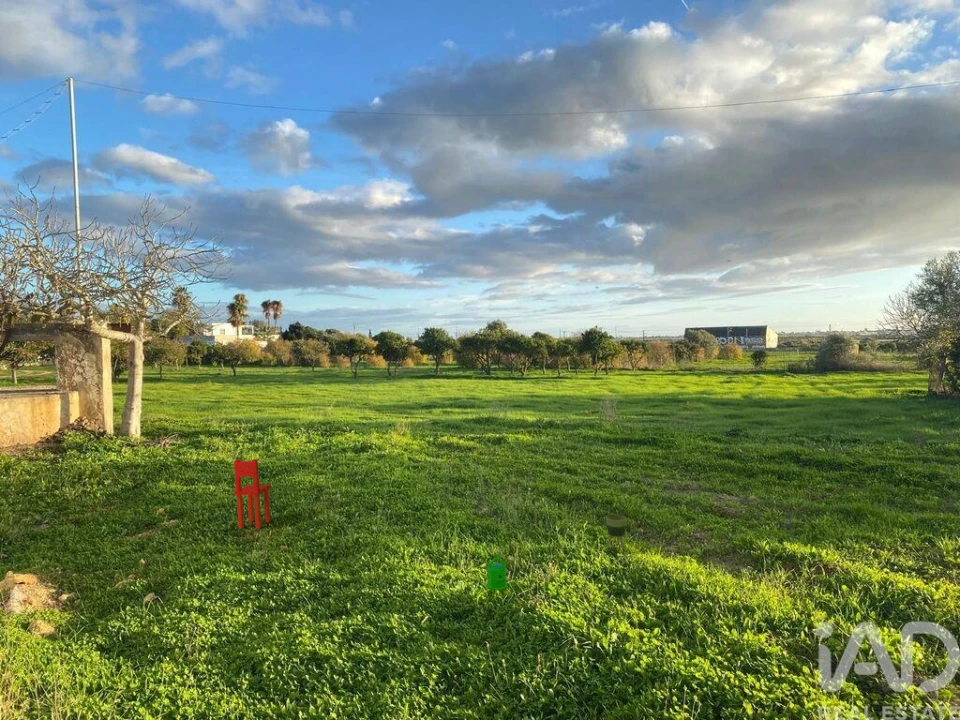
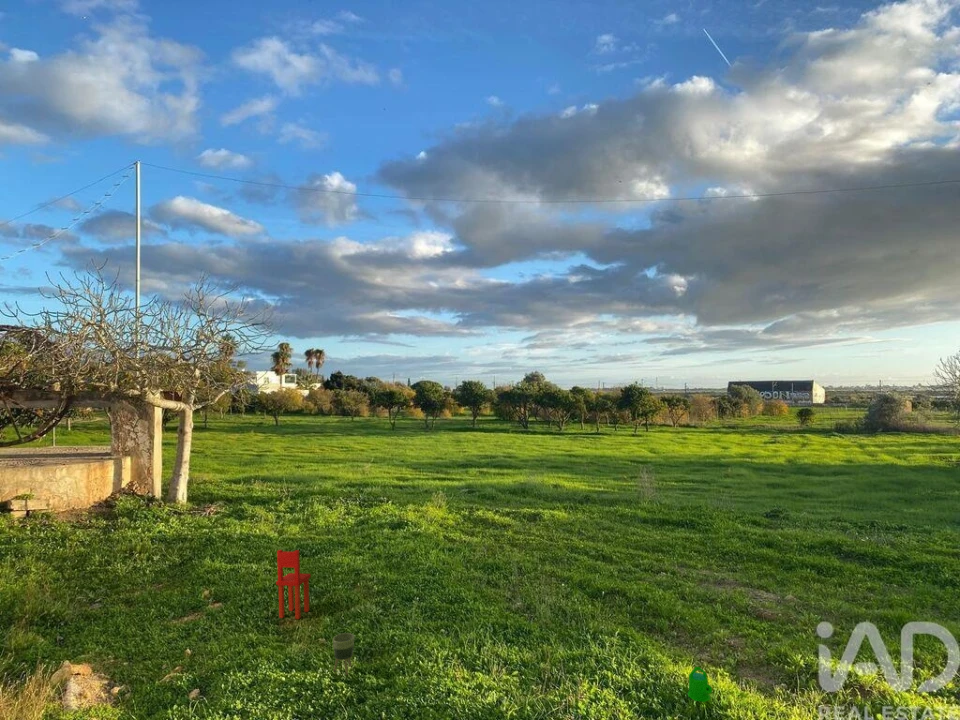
planter: present [606,514,626,550] -> present [333,633,354,675]
watering can: present [487,557,508,589] -> present [688,667,712,702]

